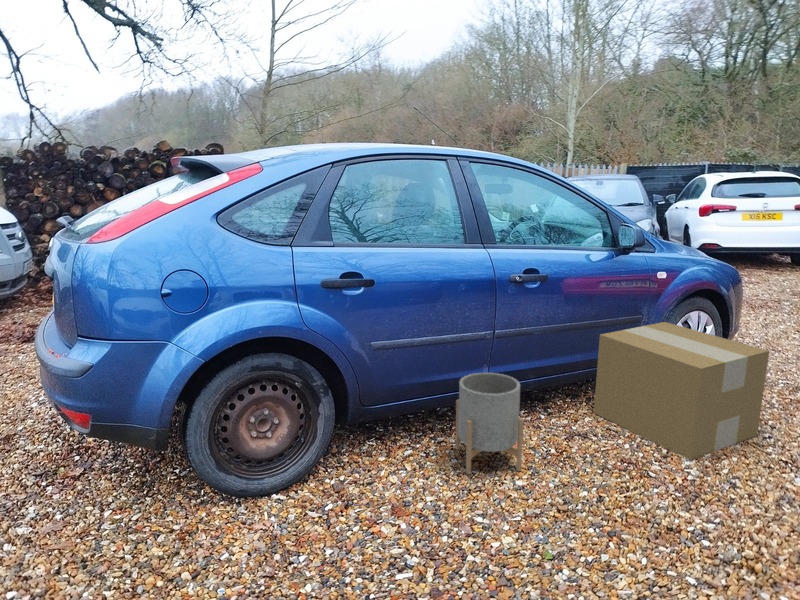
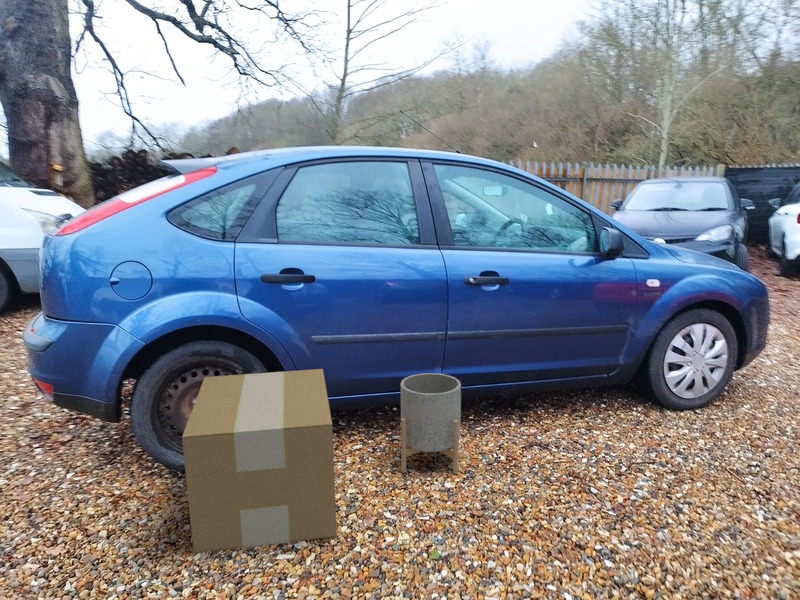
cardboard box: present [594,322,769,460] -> present [182,369,337,553]

